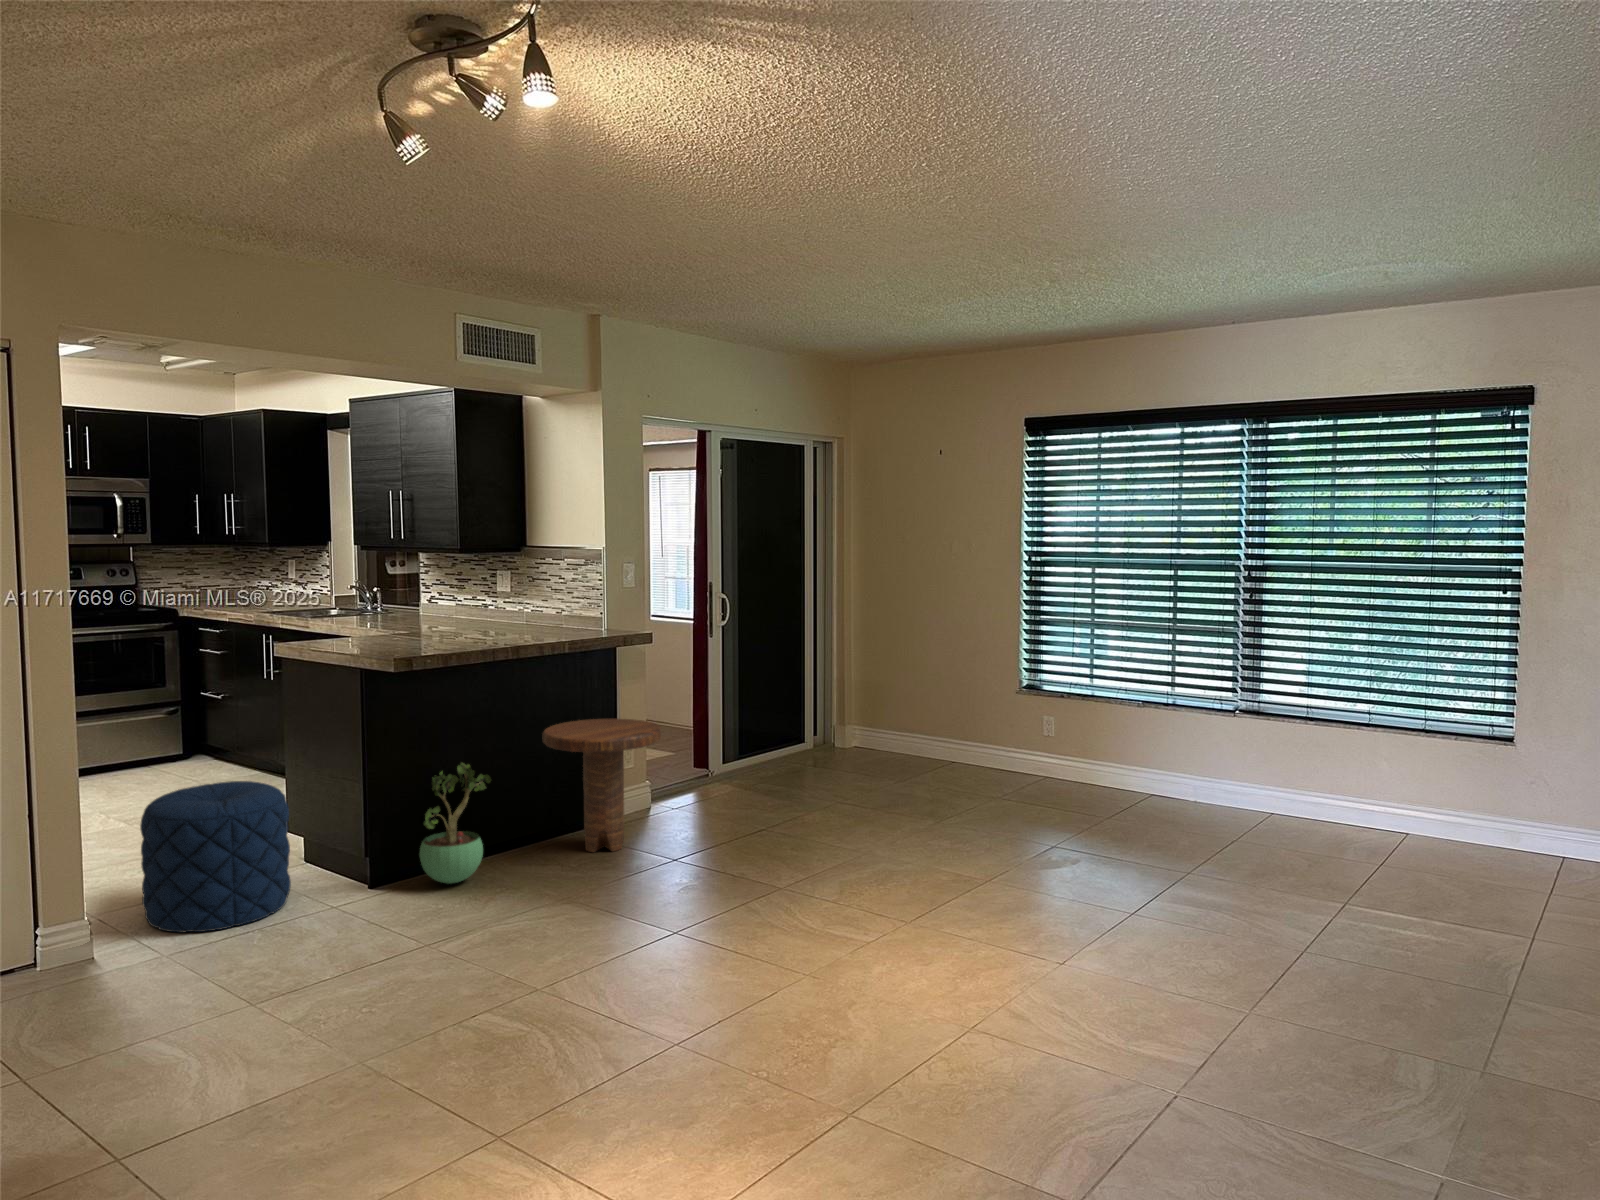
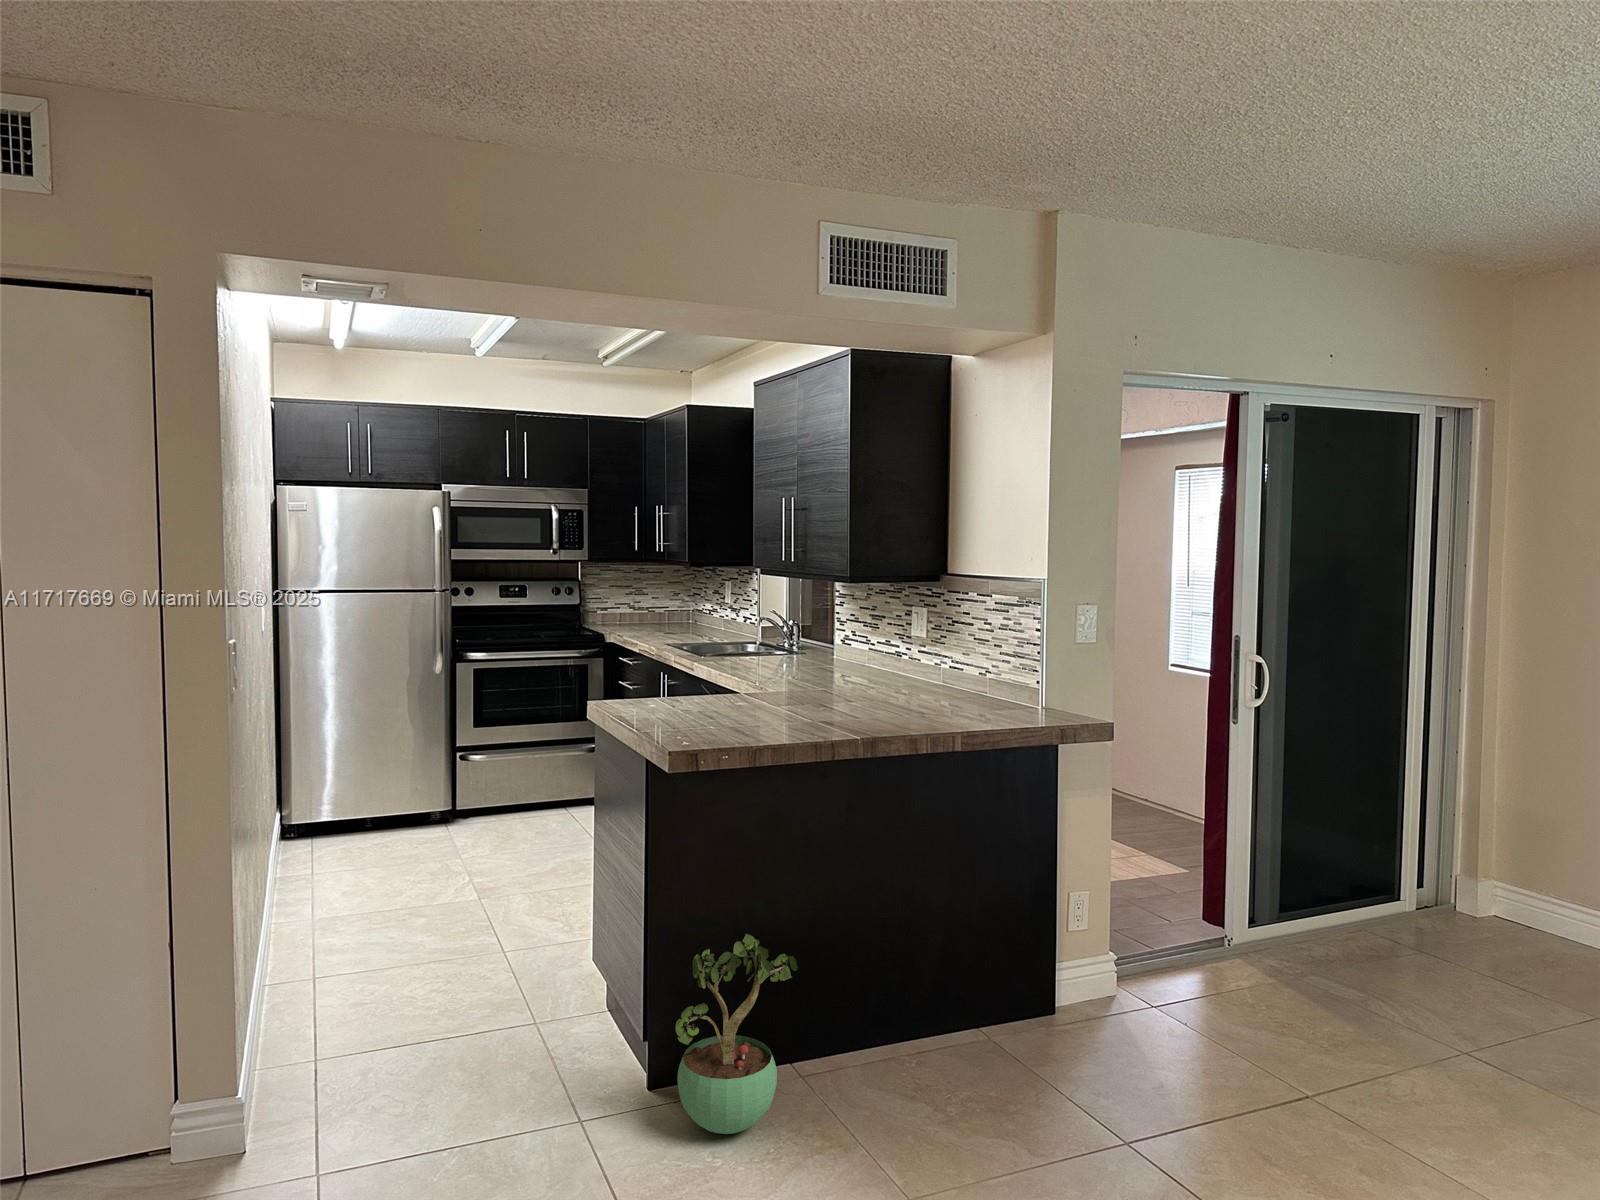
side table: present [542,719,661,852] -> none [900,865,1106,1115]
pouf: present [140,781,291,932] -> none [302,907,507,1152]

